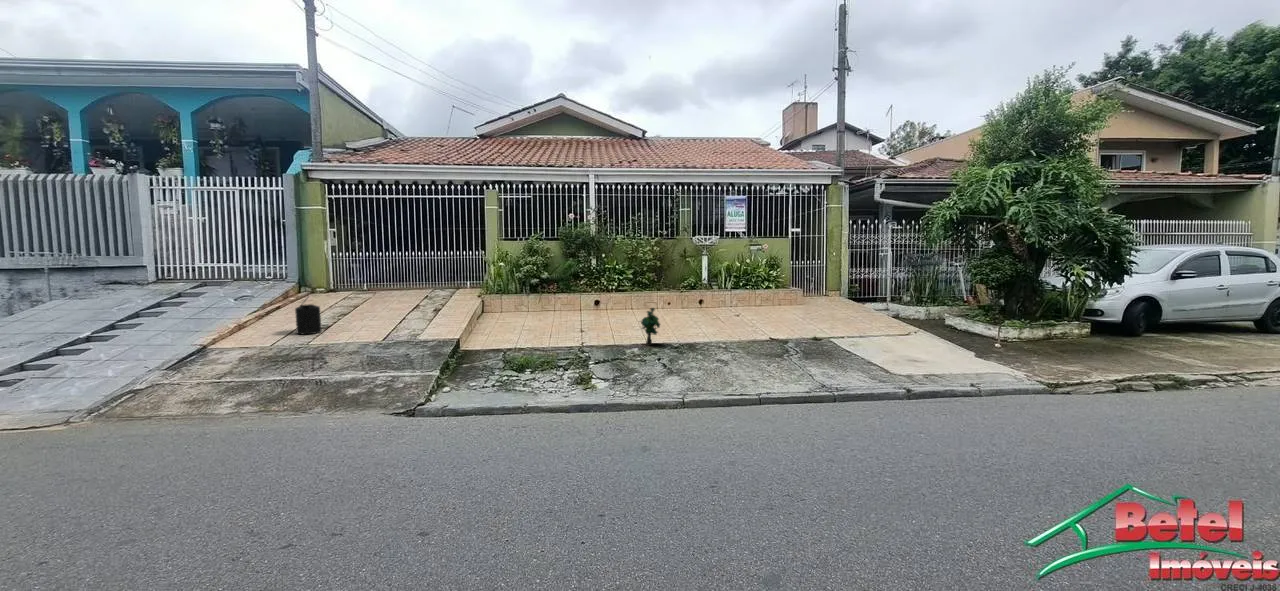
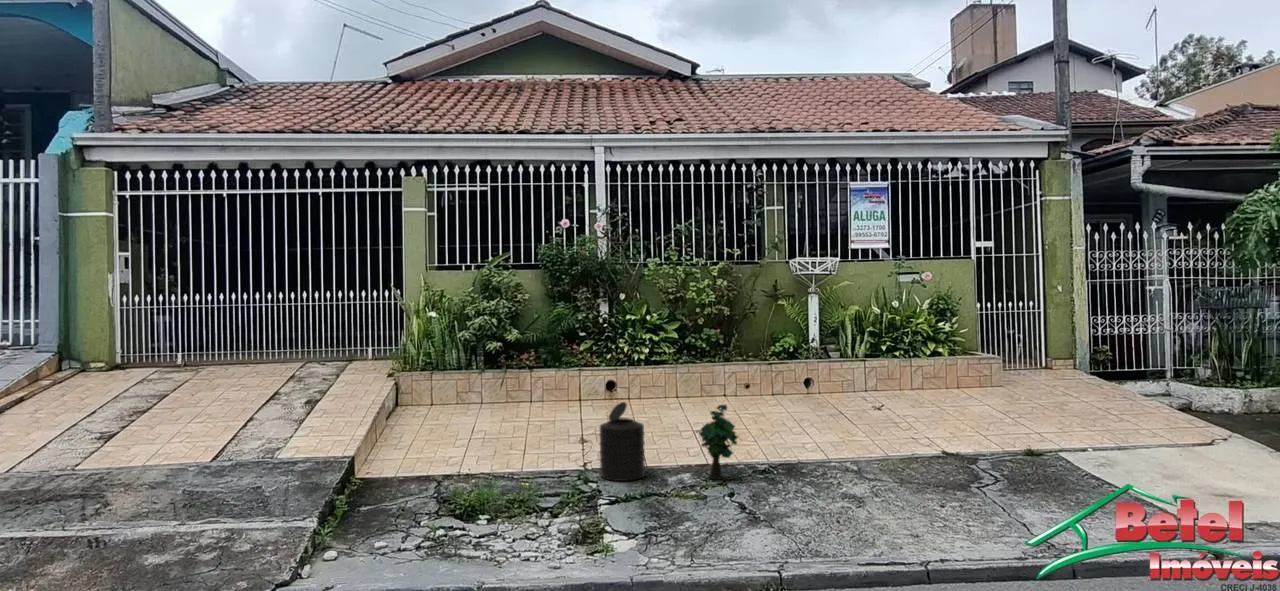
trash can: present [295,299,321,334] -> present [599,402,645,481]

